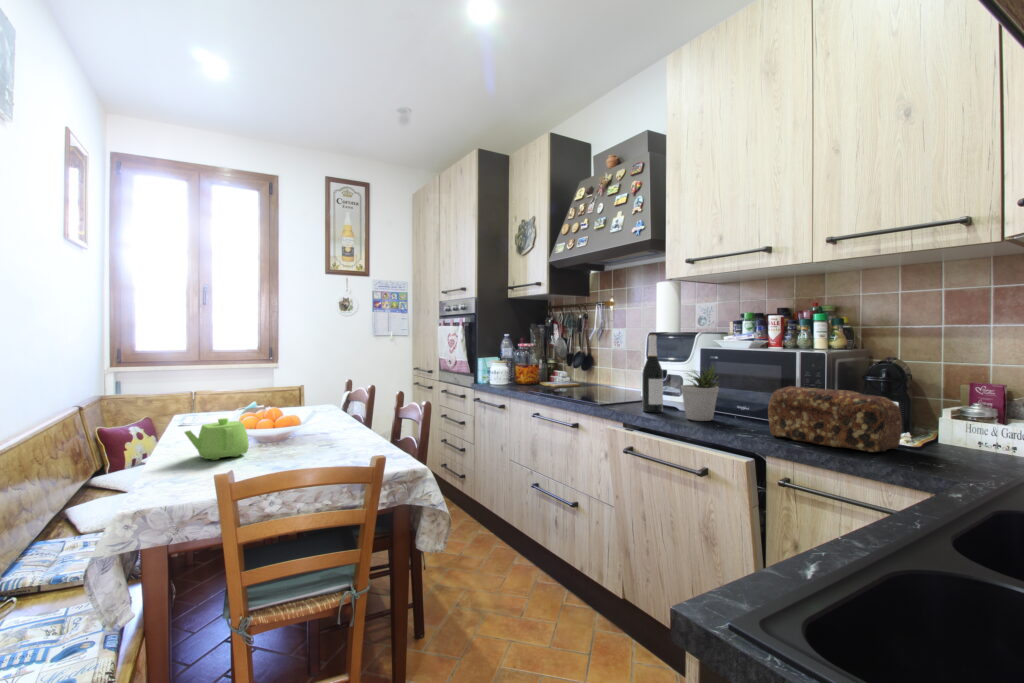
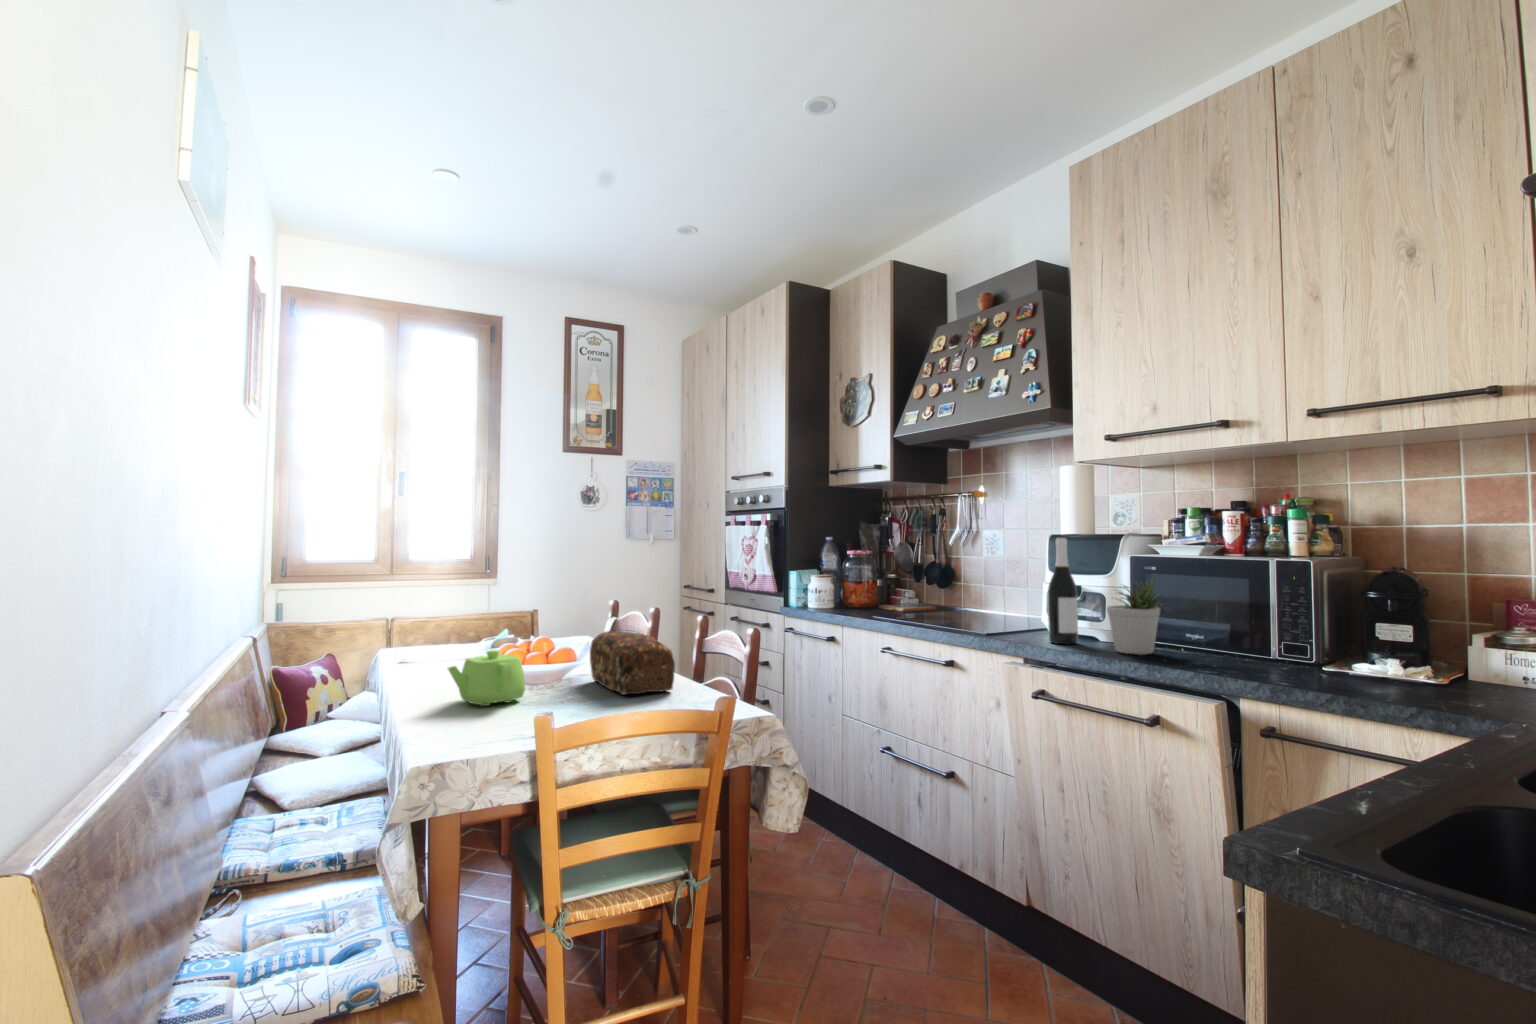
bread loaf: present [768,386,902,452] -> present [590,630,675,694]

